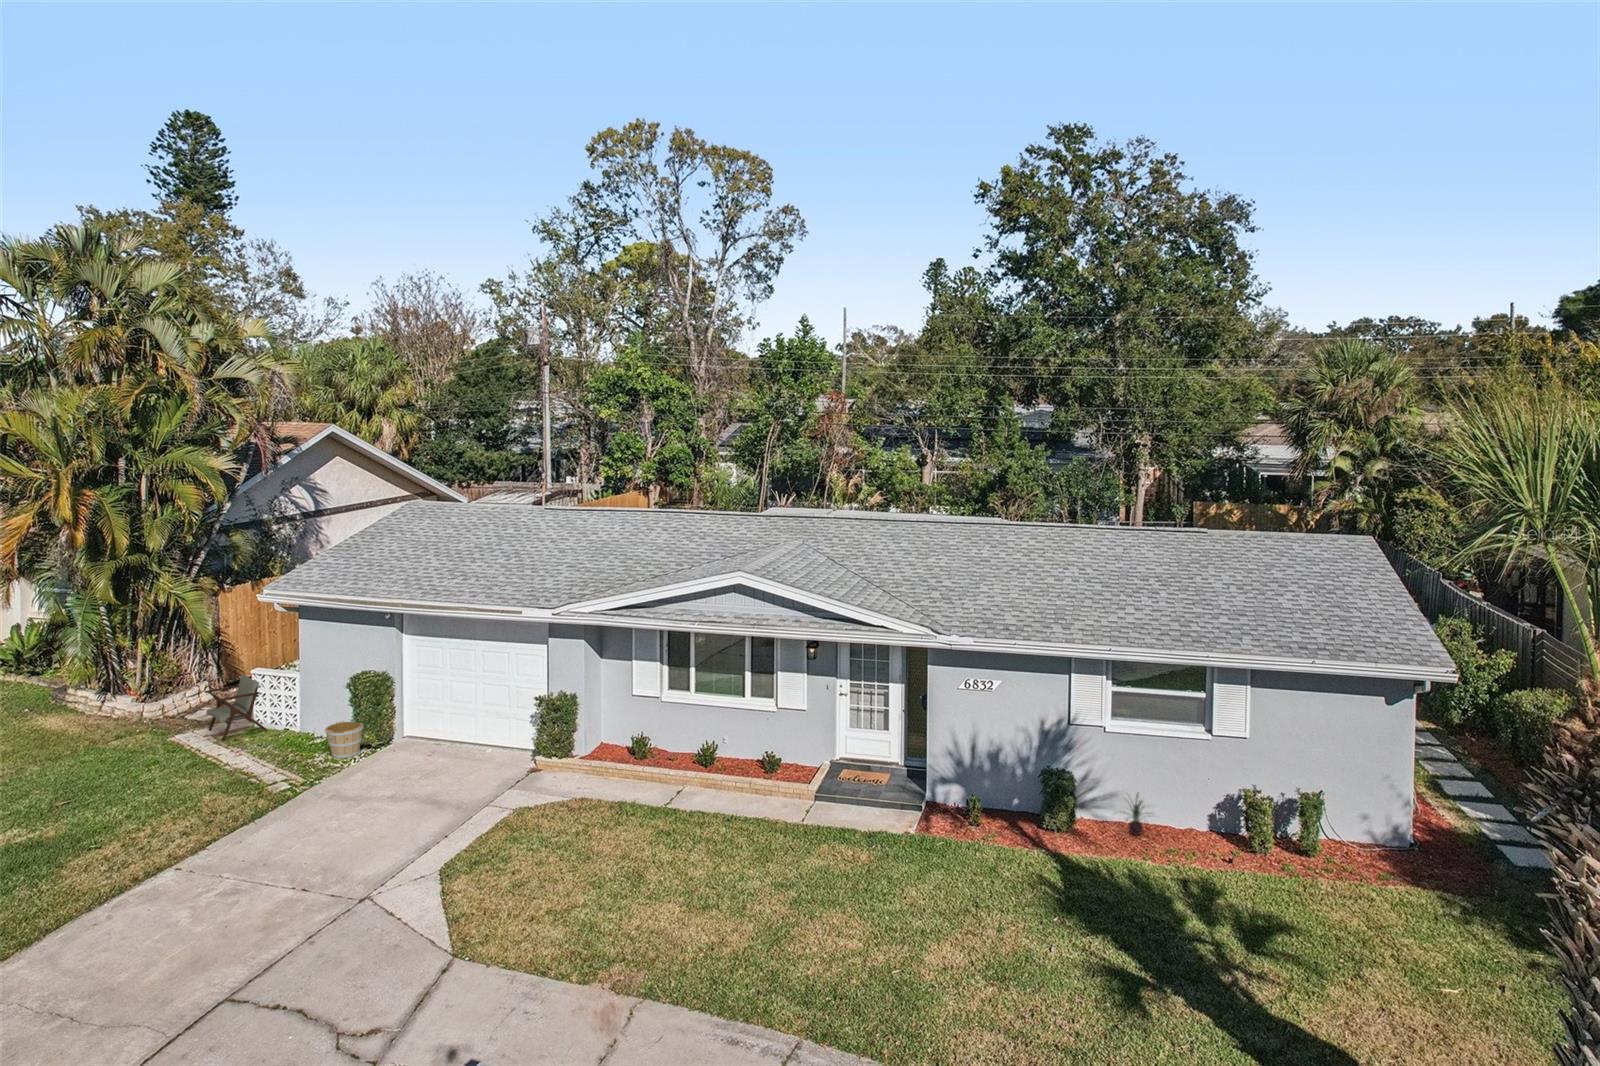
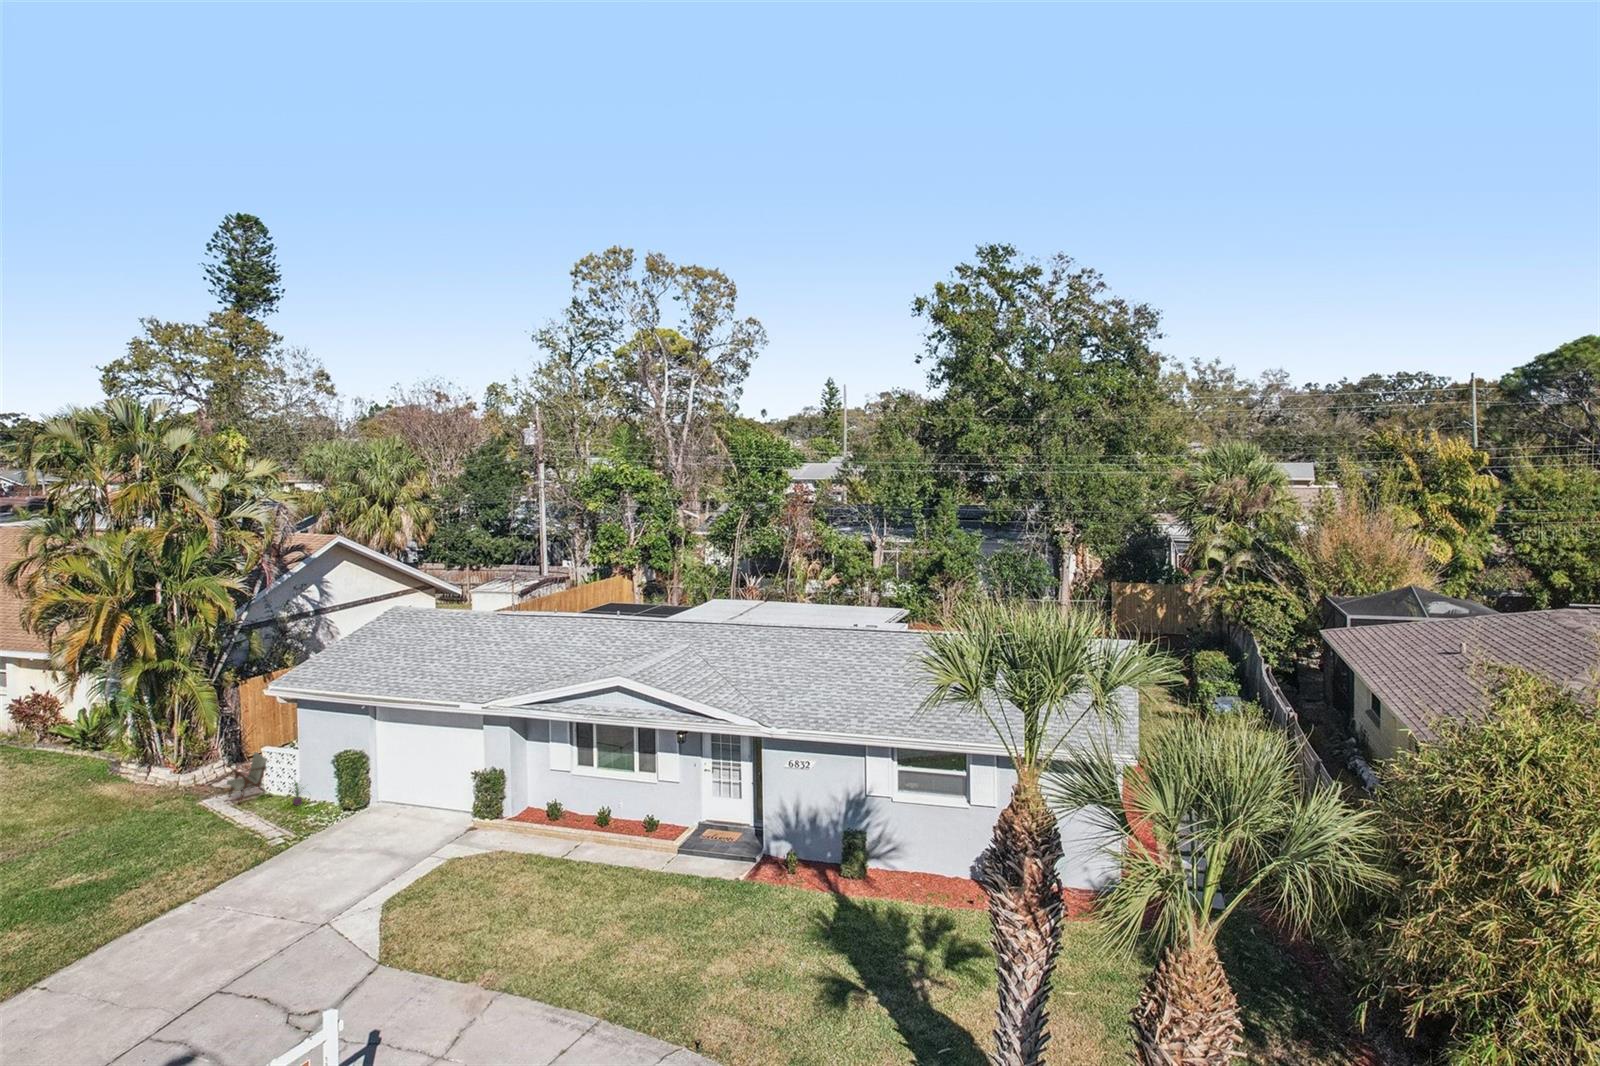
wooden bucket: present [325,721,364,759] -> none [314,790,344,820]
decorative plant: present [1115,793,1153,835] -> present [293,780,304,806]

